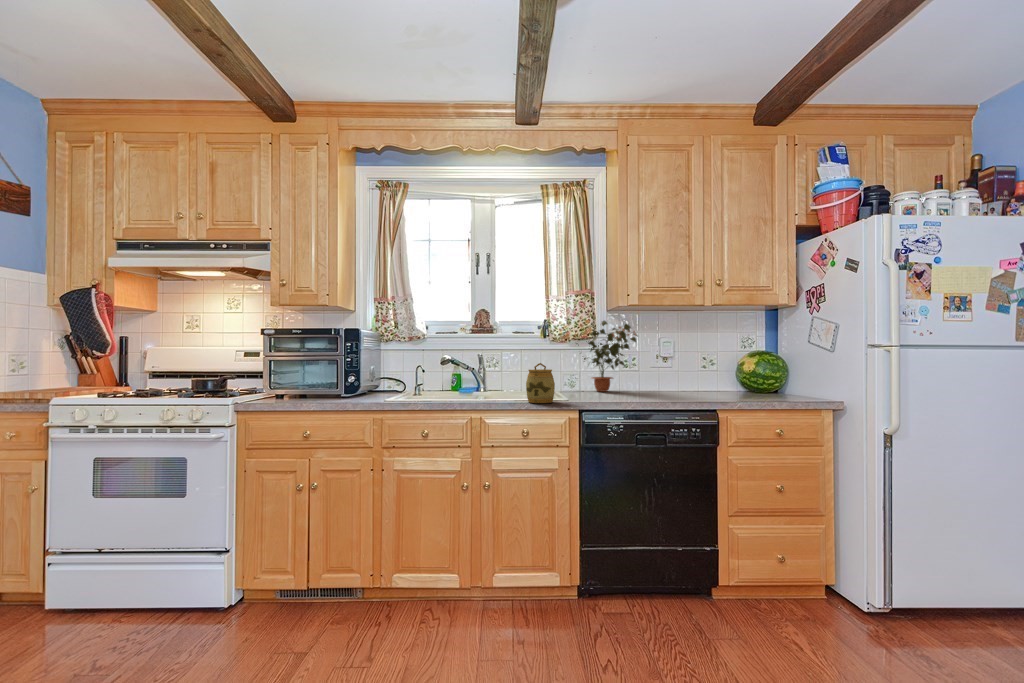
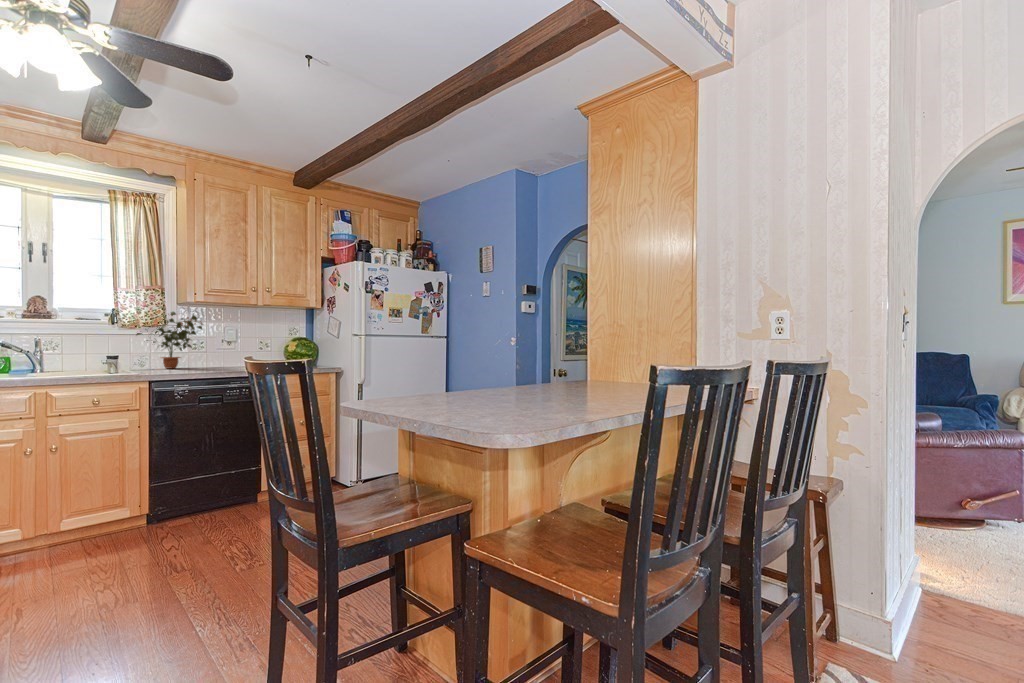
jar: present [526,363,555,403] -> none [96,345,126,377]

